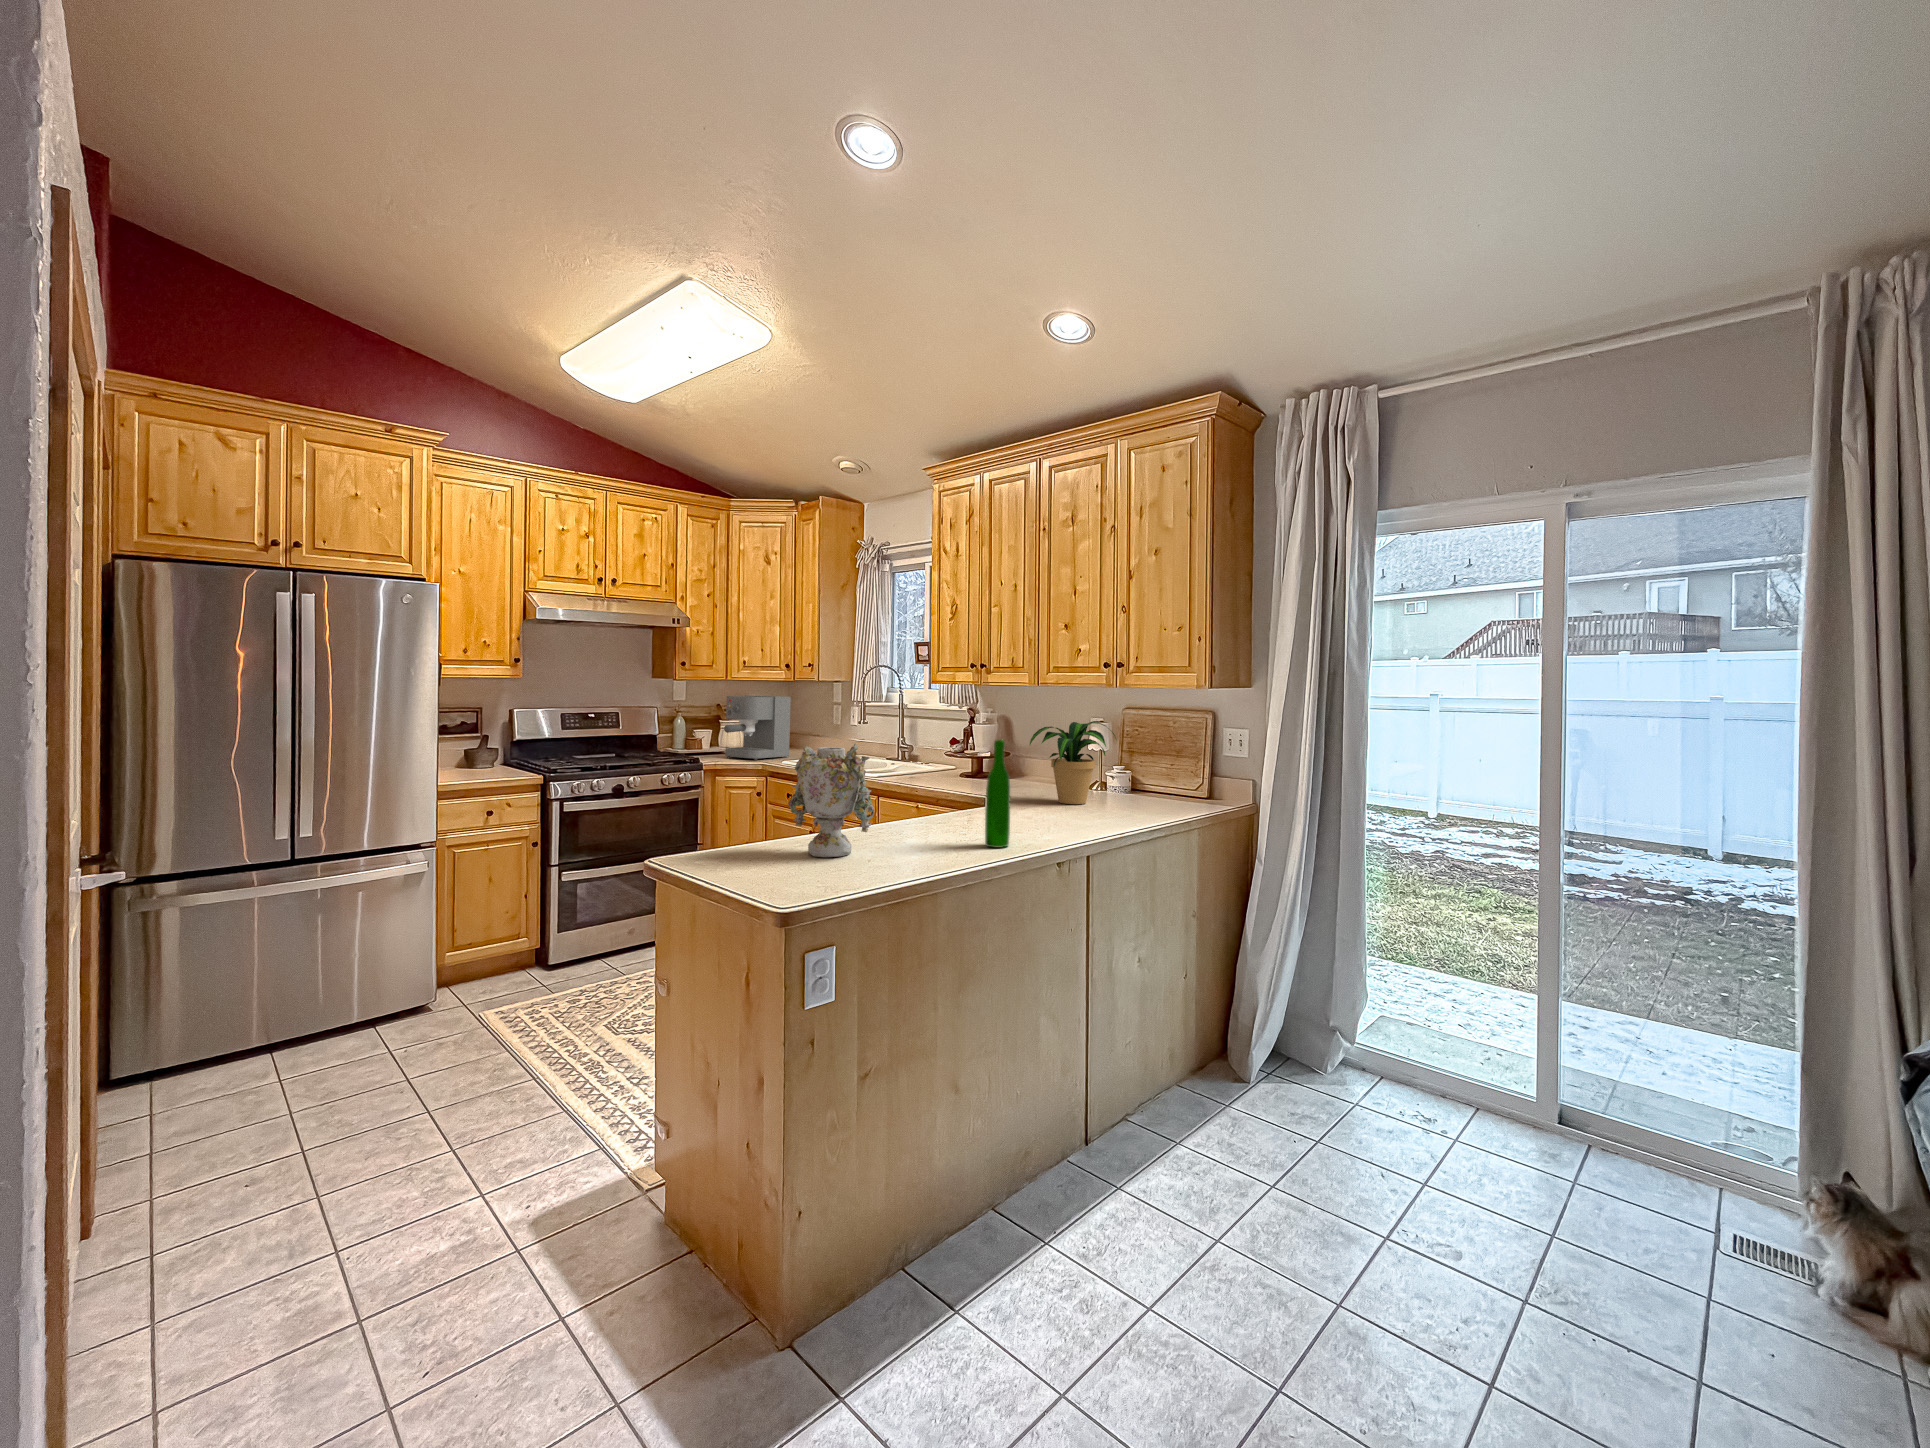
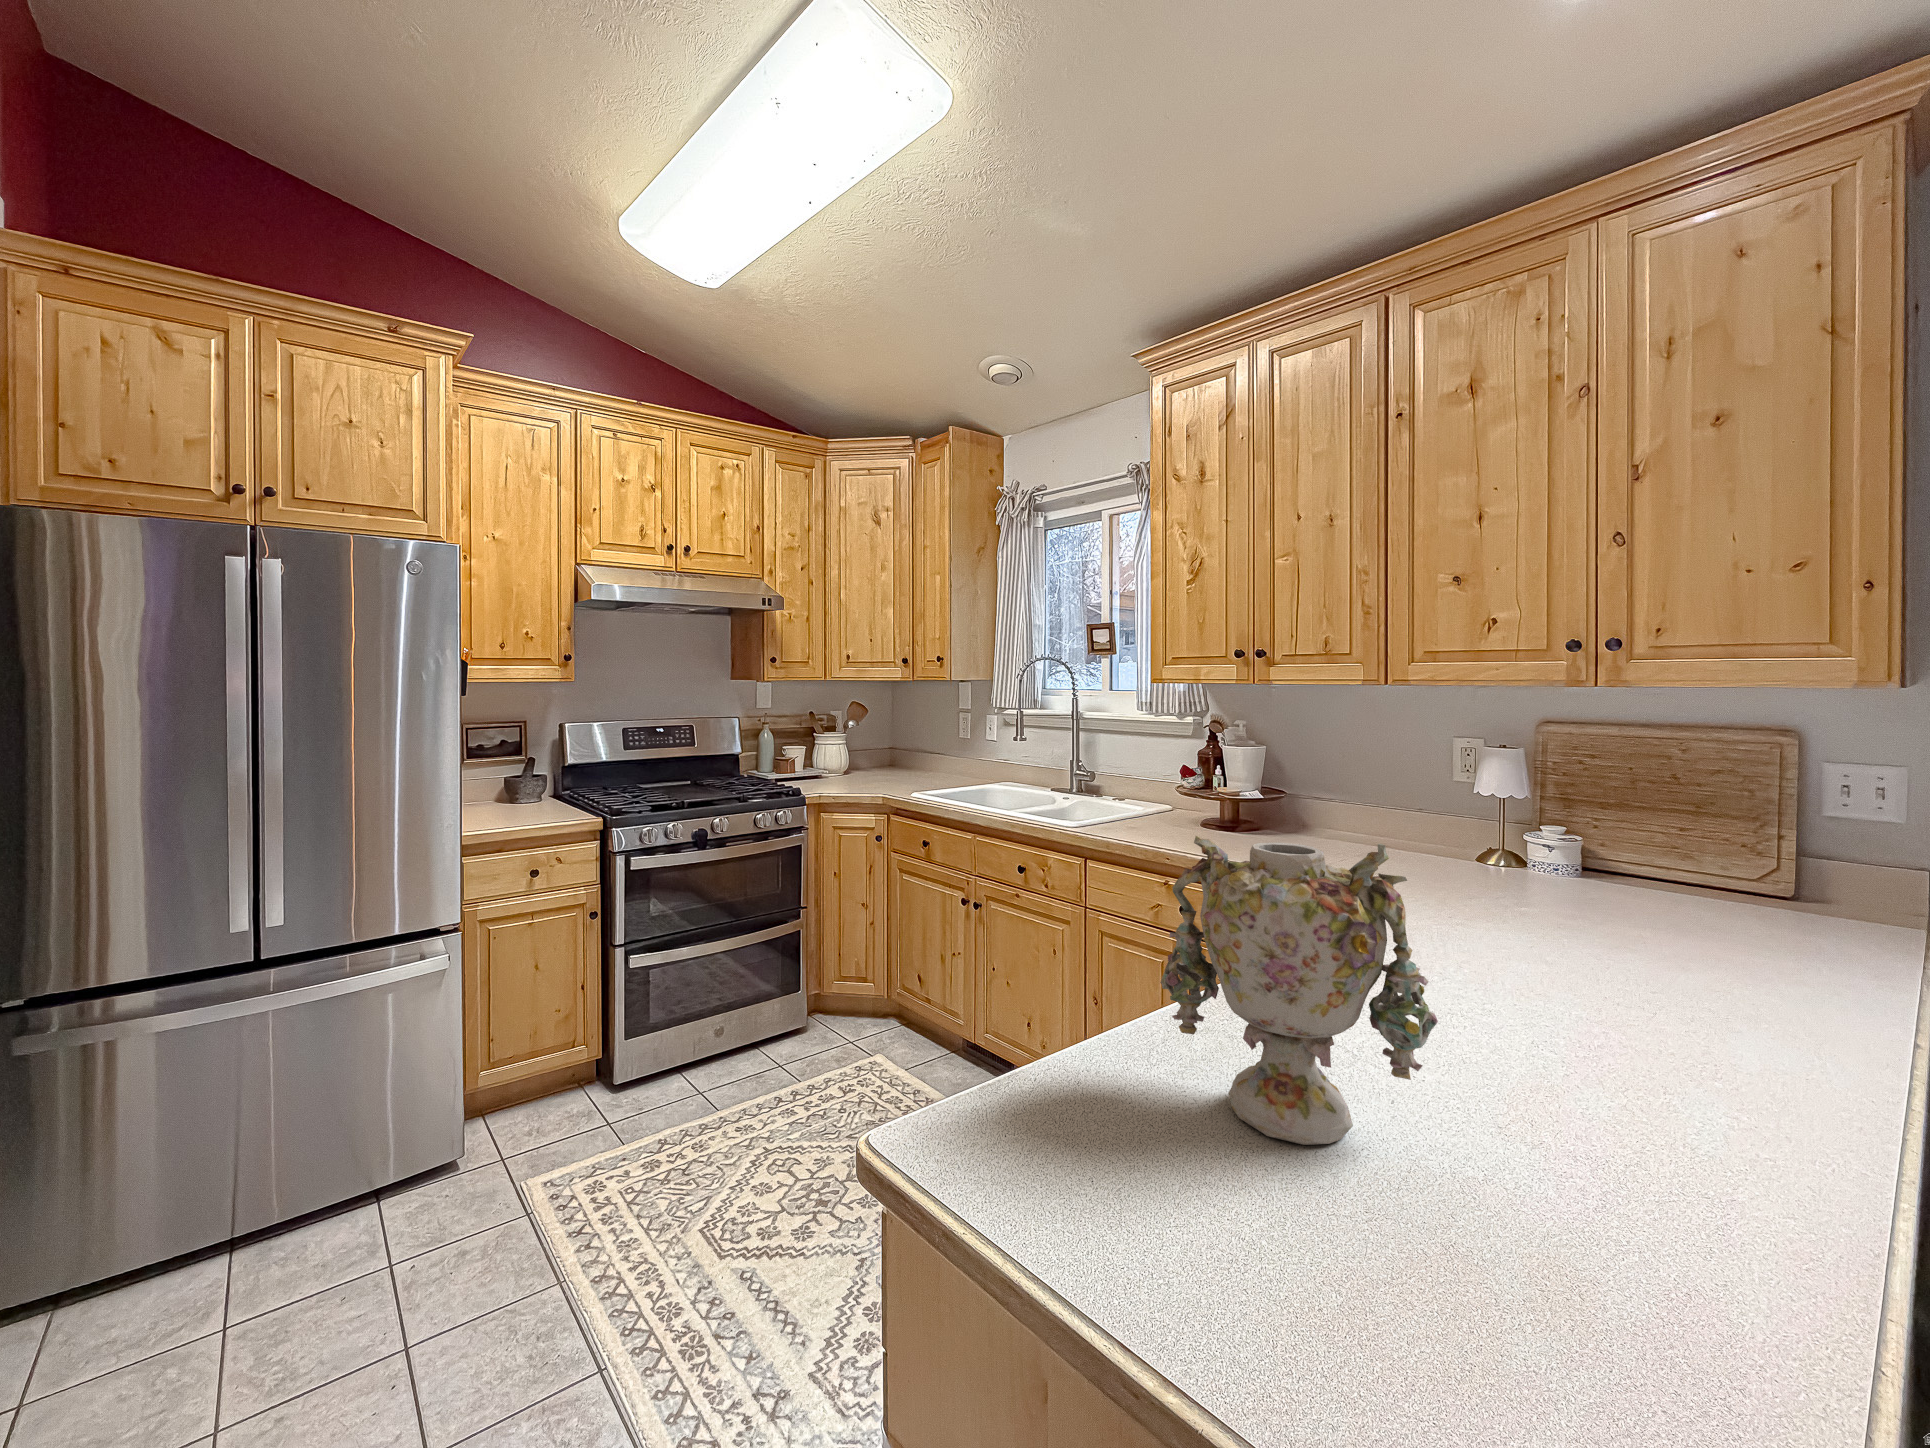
coffee maker: present [724,696,791,760] -> none [829,701,913,790]
potted plant: present [1030,722,1117,804] -> none [1427,749,1614,907]
wine bottle: present [985,740,1010,848] -> none [1631,820,1718,1103]

